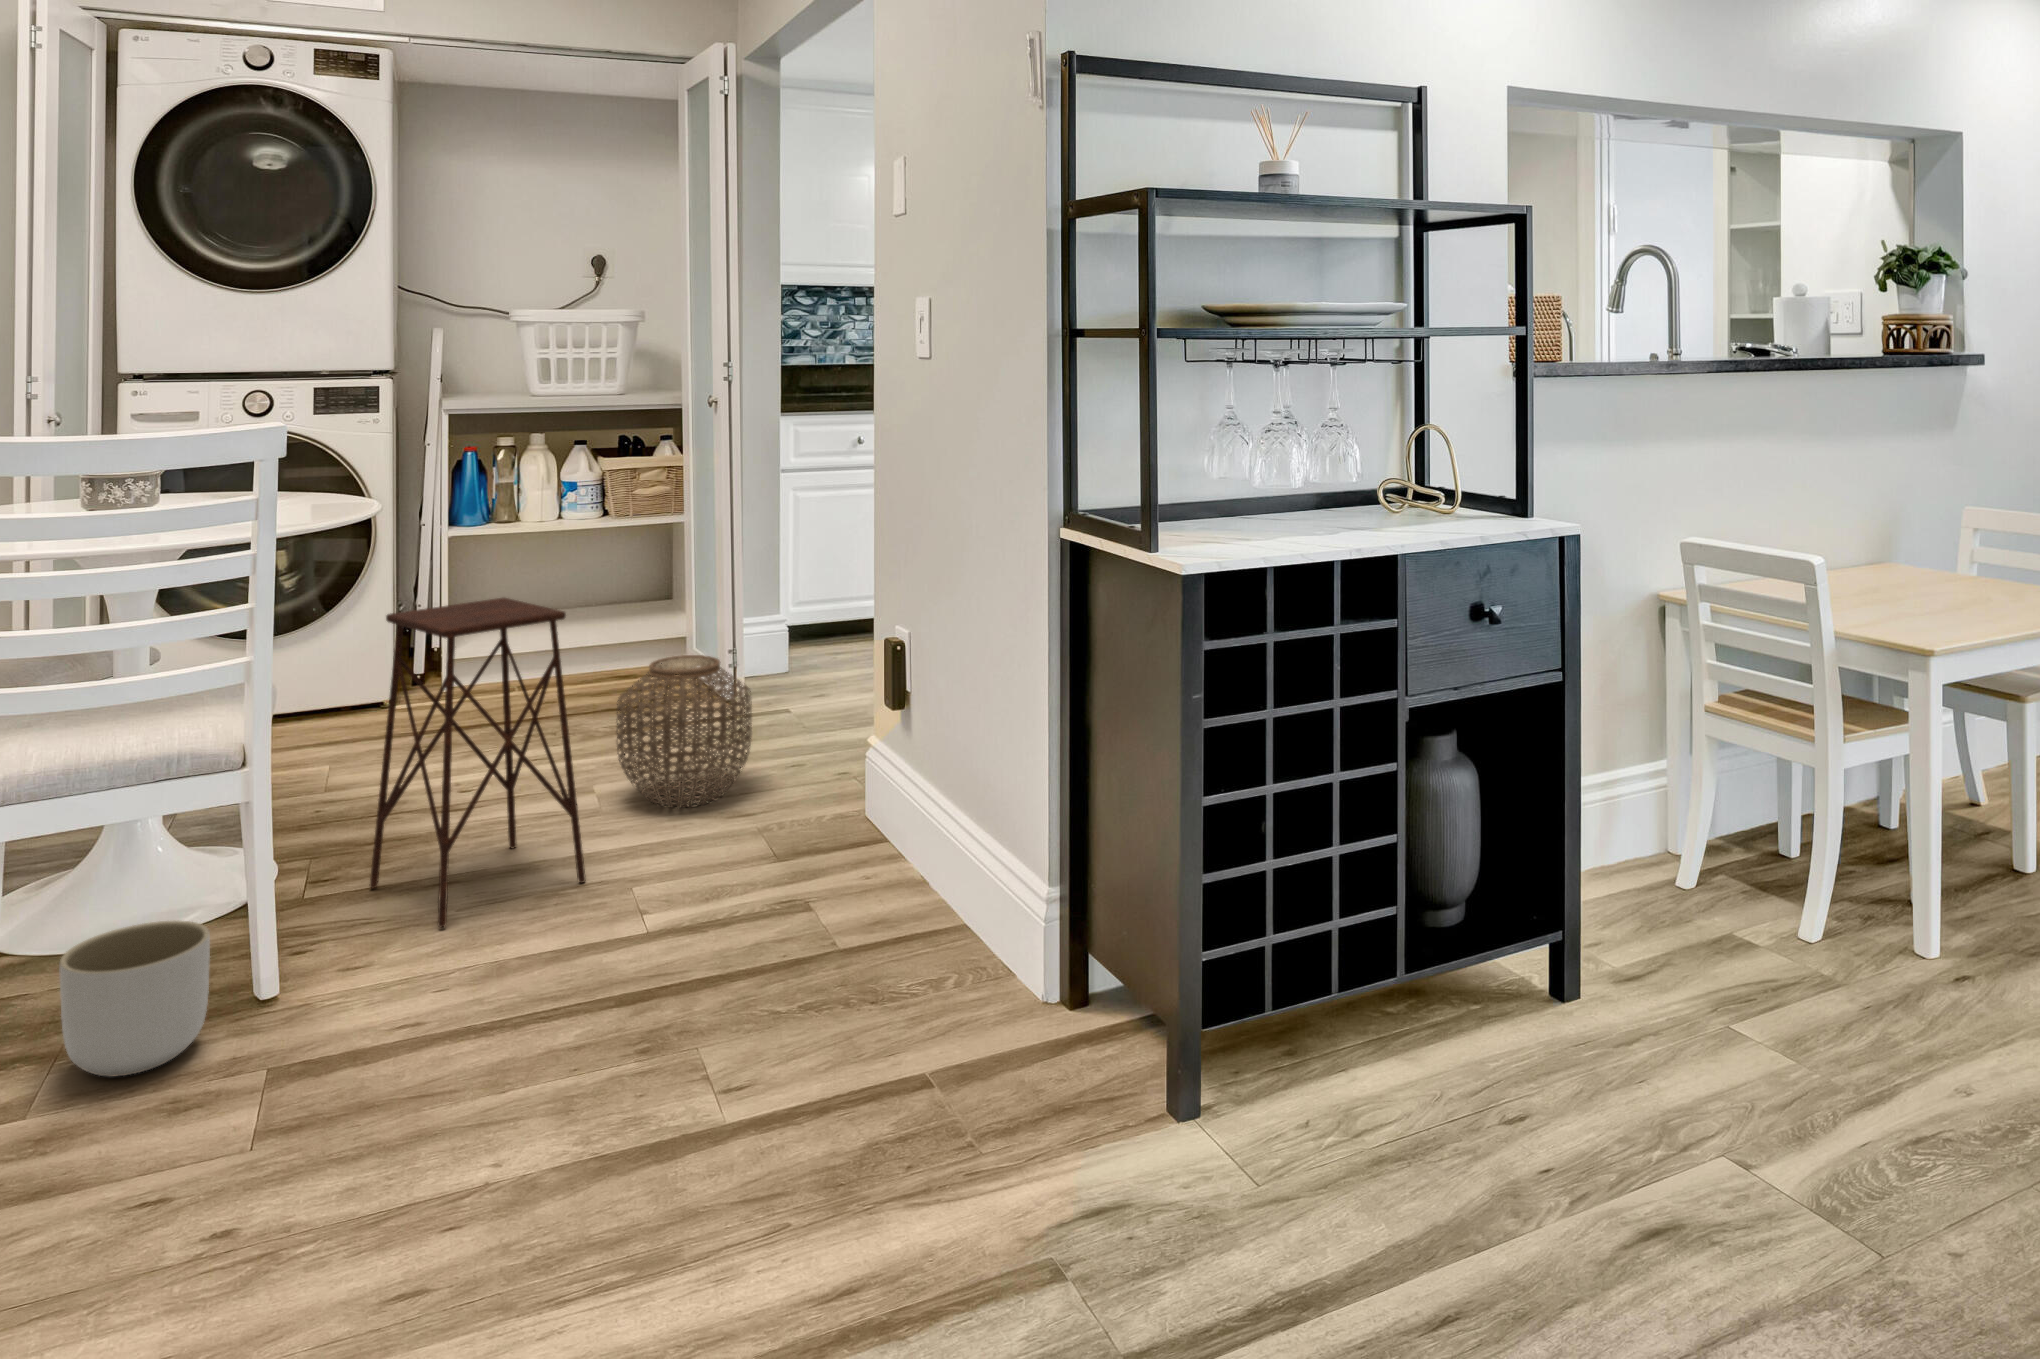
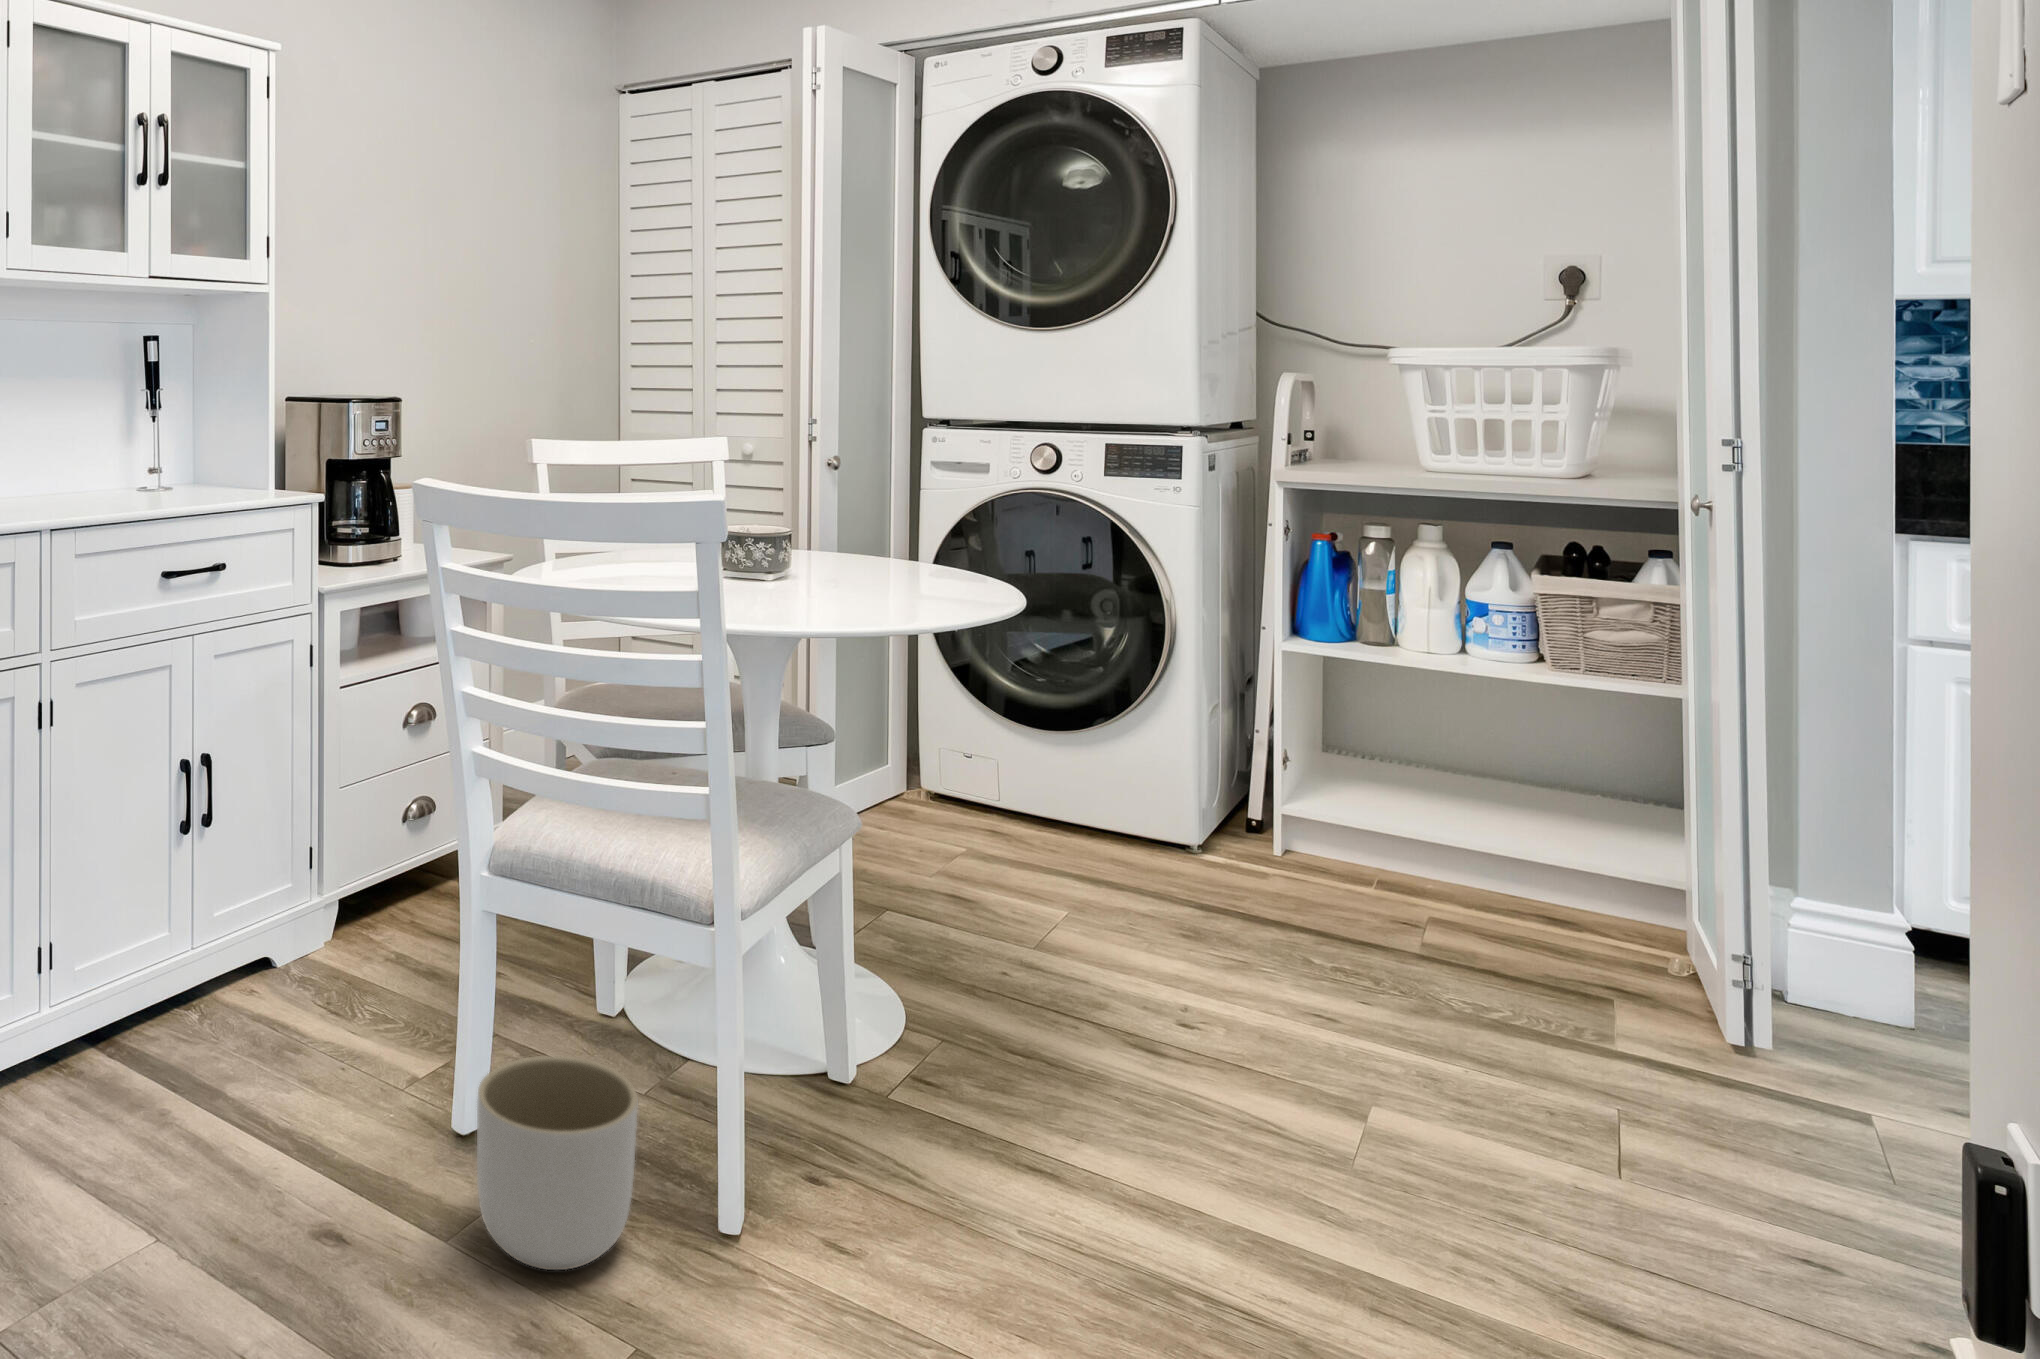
side table: present [370,598,586,928] -> none [968,735,1268,1291]
woven basket: present [617,655,752,807] -> none [1414,923,1716,1239]

